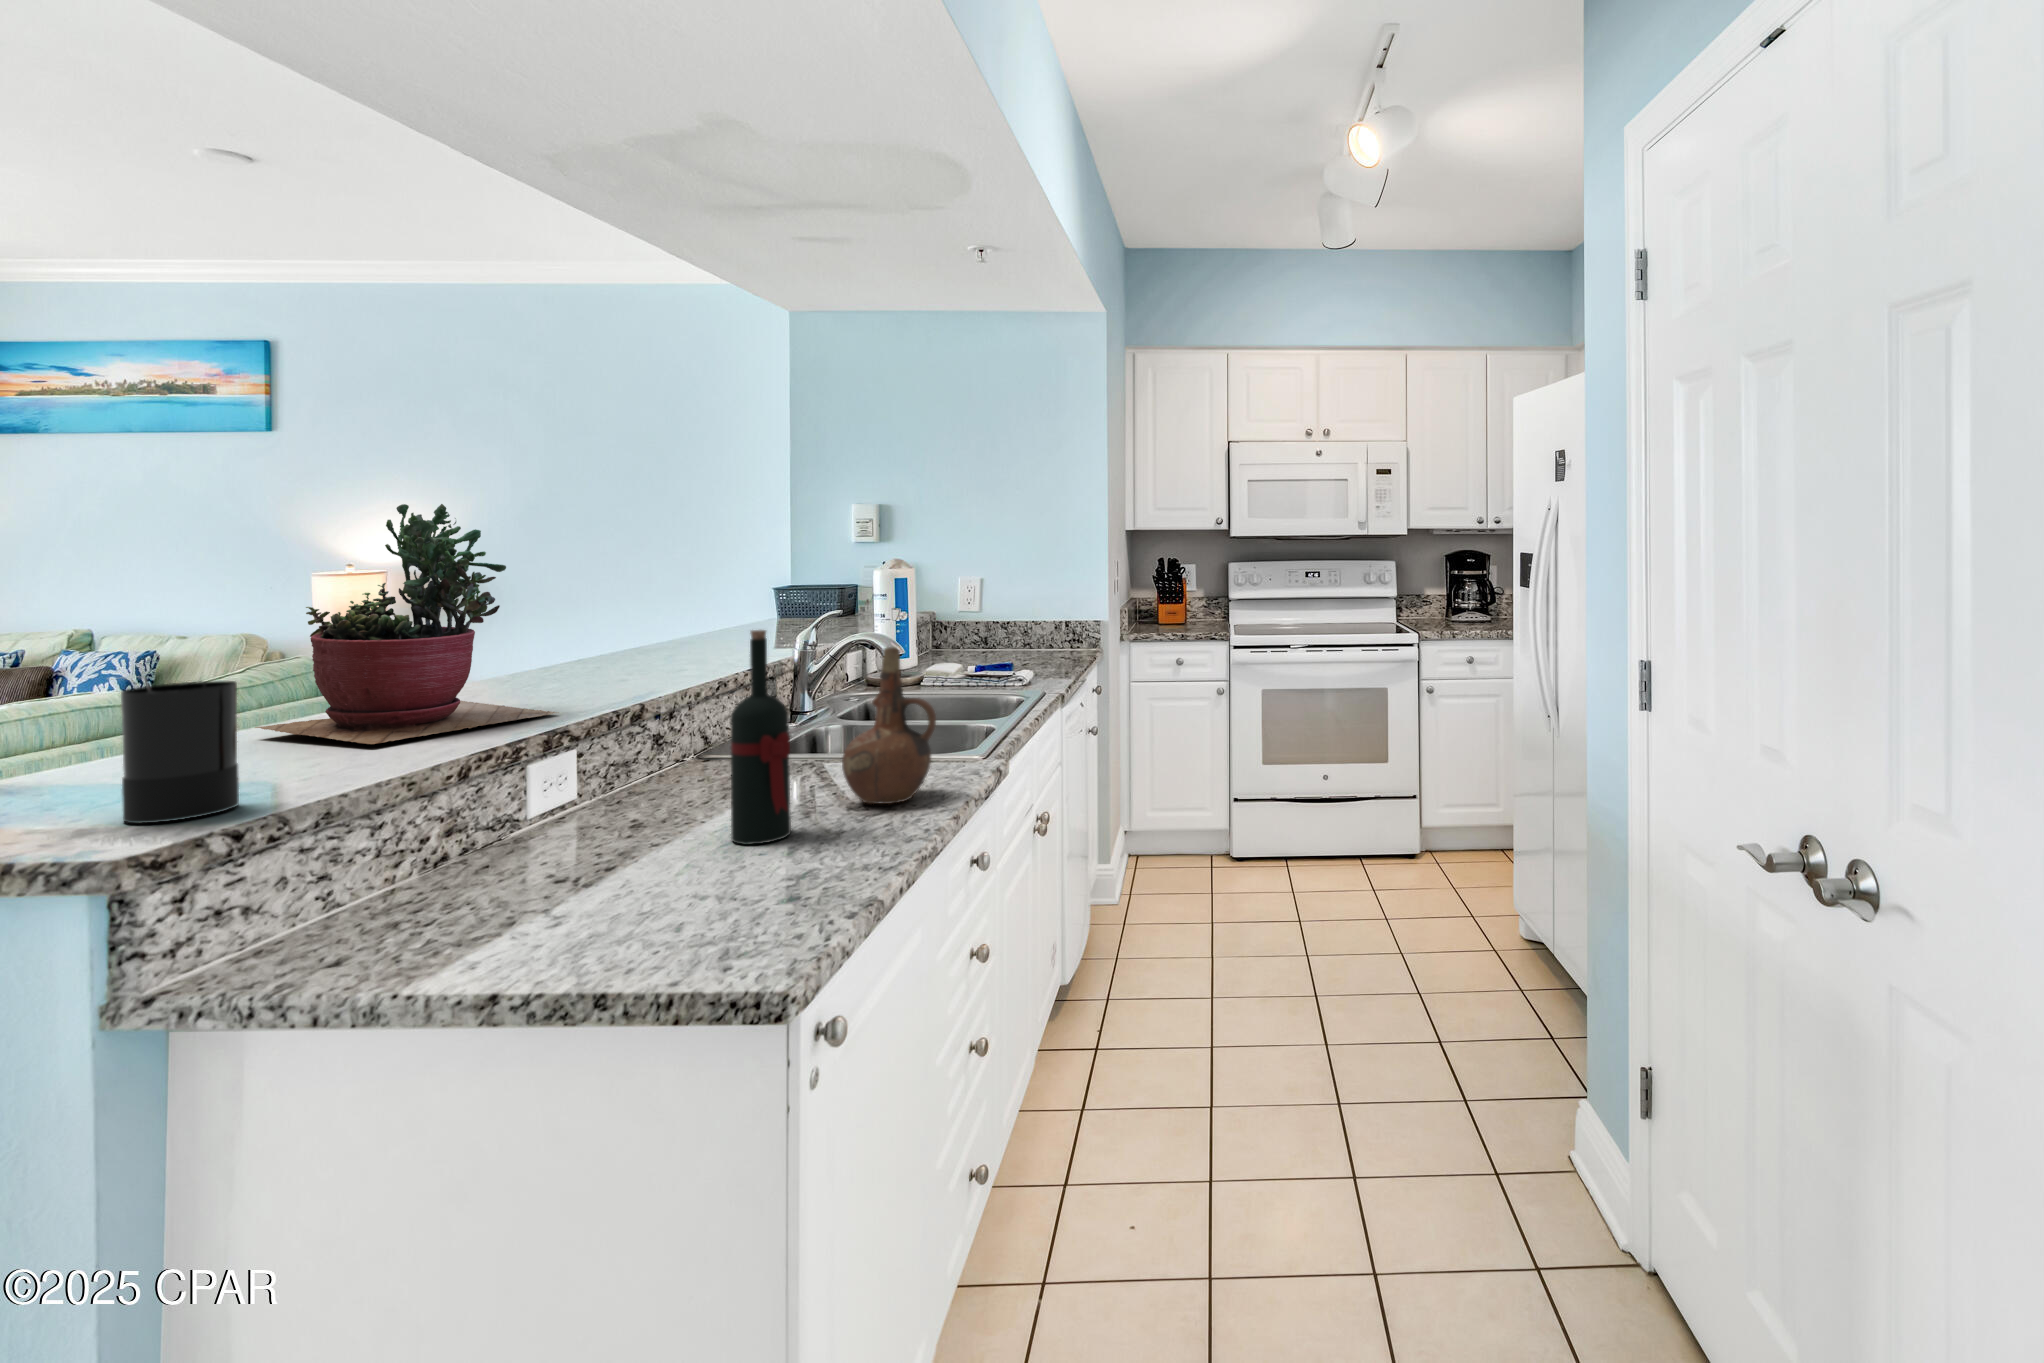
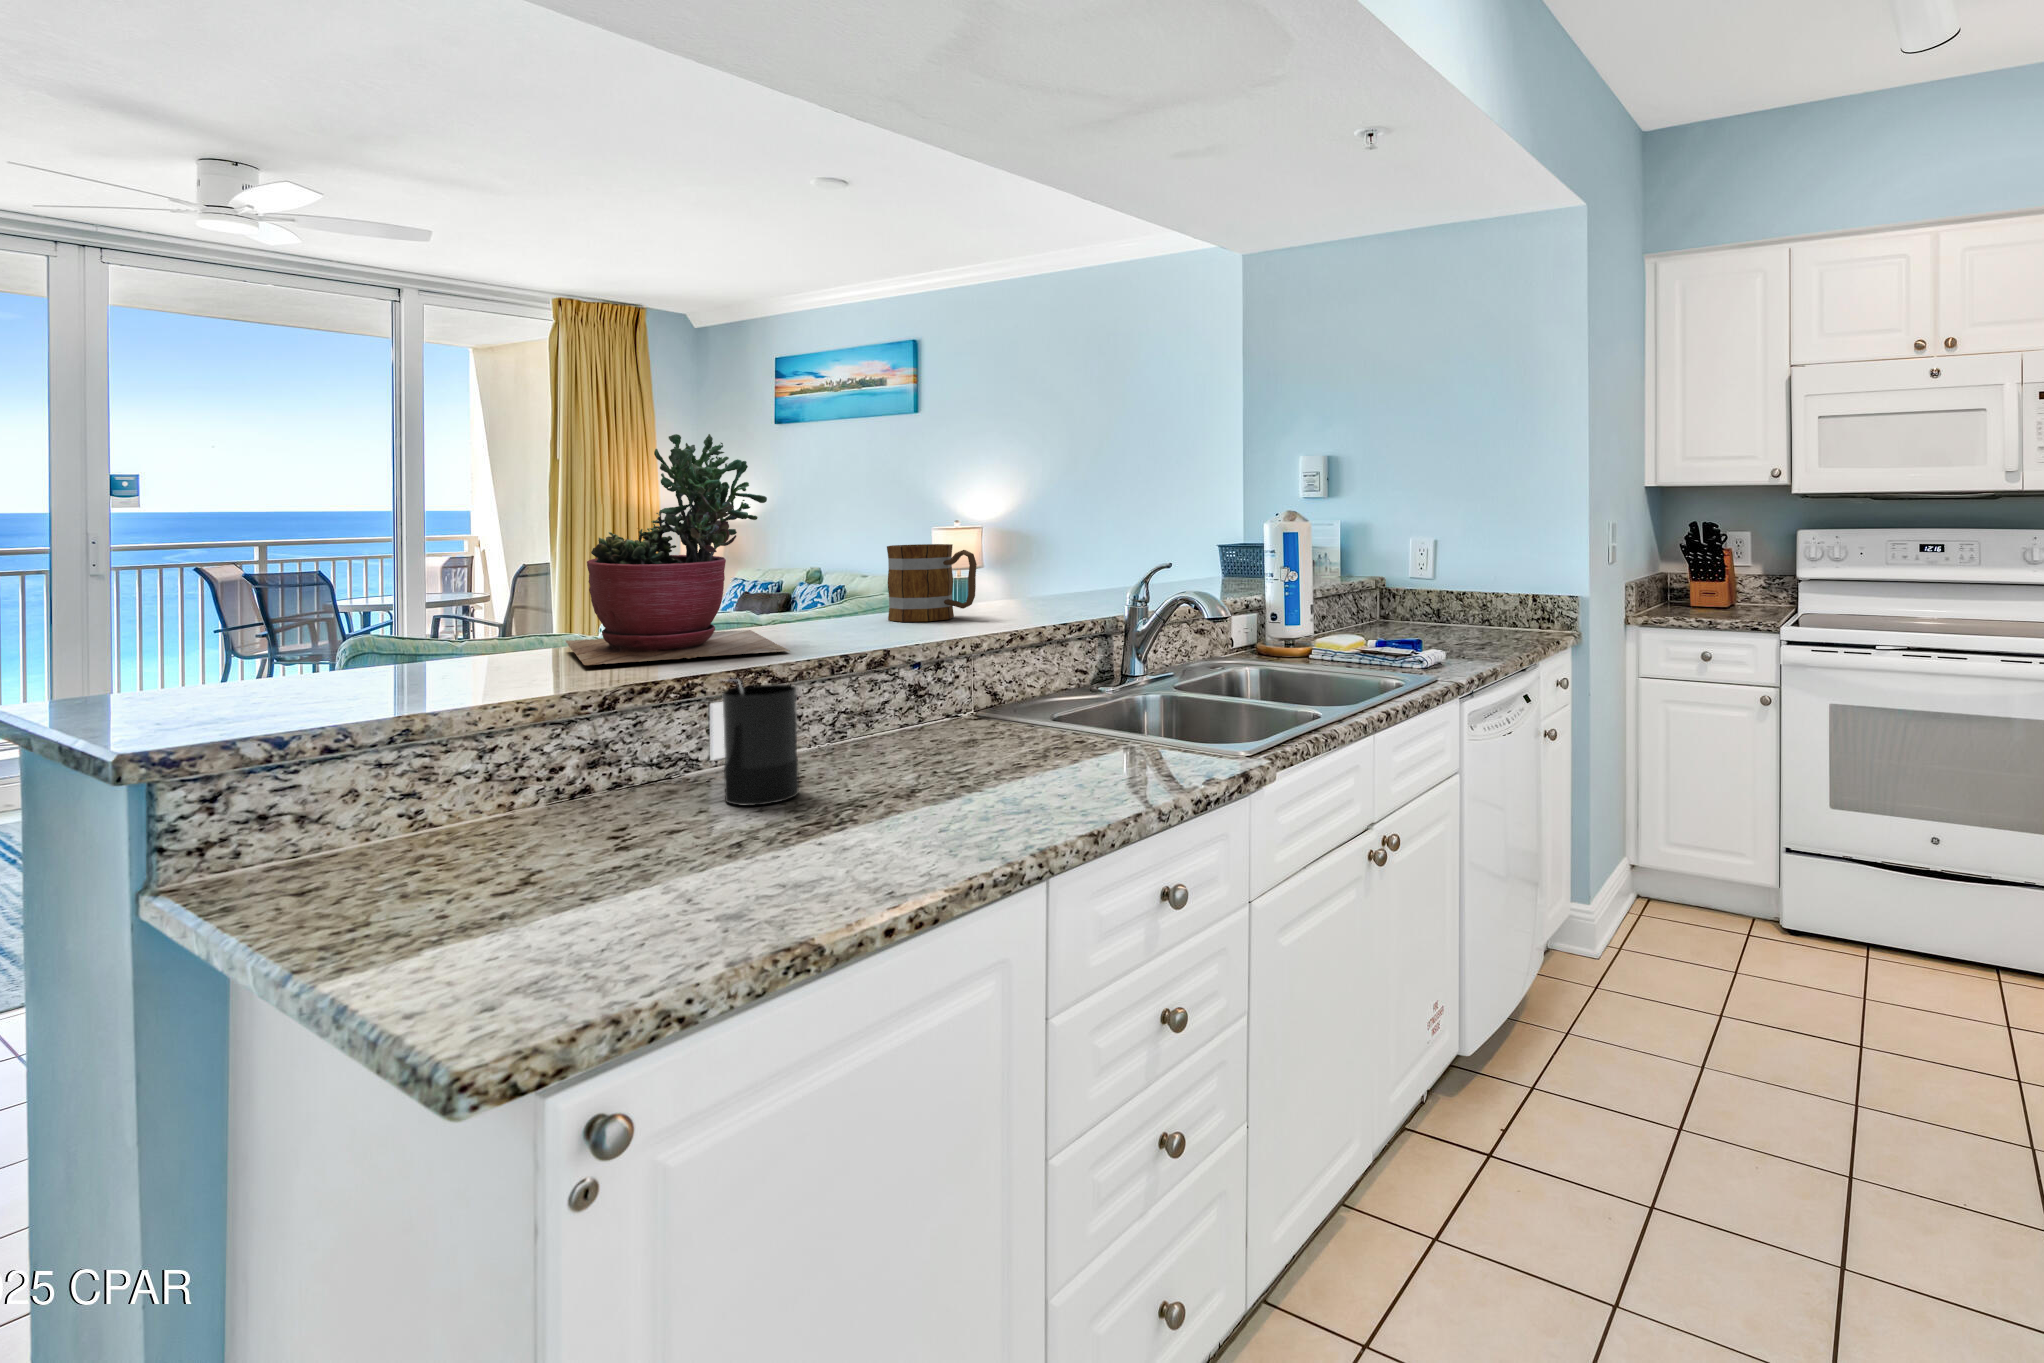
mug: none [552,603,658,681] -> present [887,544,977,622]
wine bottle: present [731,630,791,845] -> none [806,566,879,834]
ceramic pitcher: present [842,647,936,804] -> none [981,600,1095,806]
candle: present [121,677,239,823] -> present [723,680,799,806]

